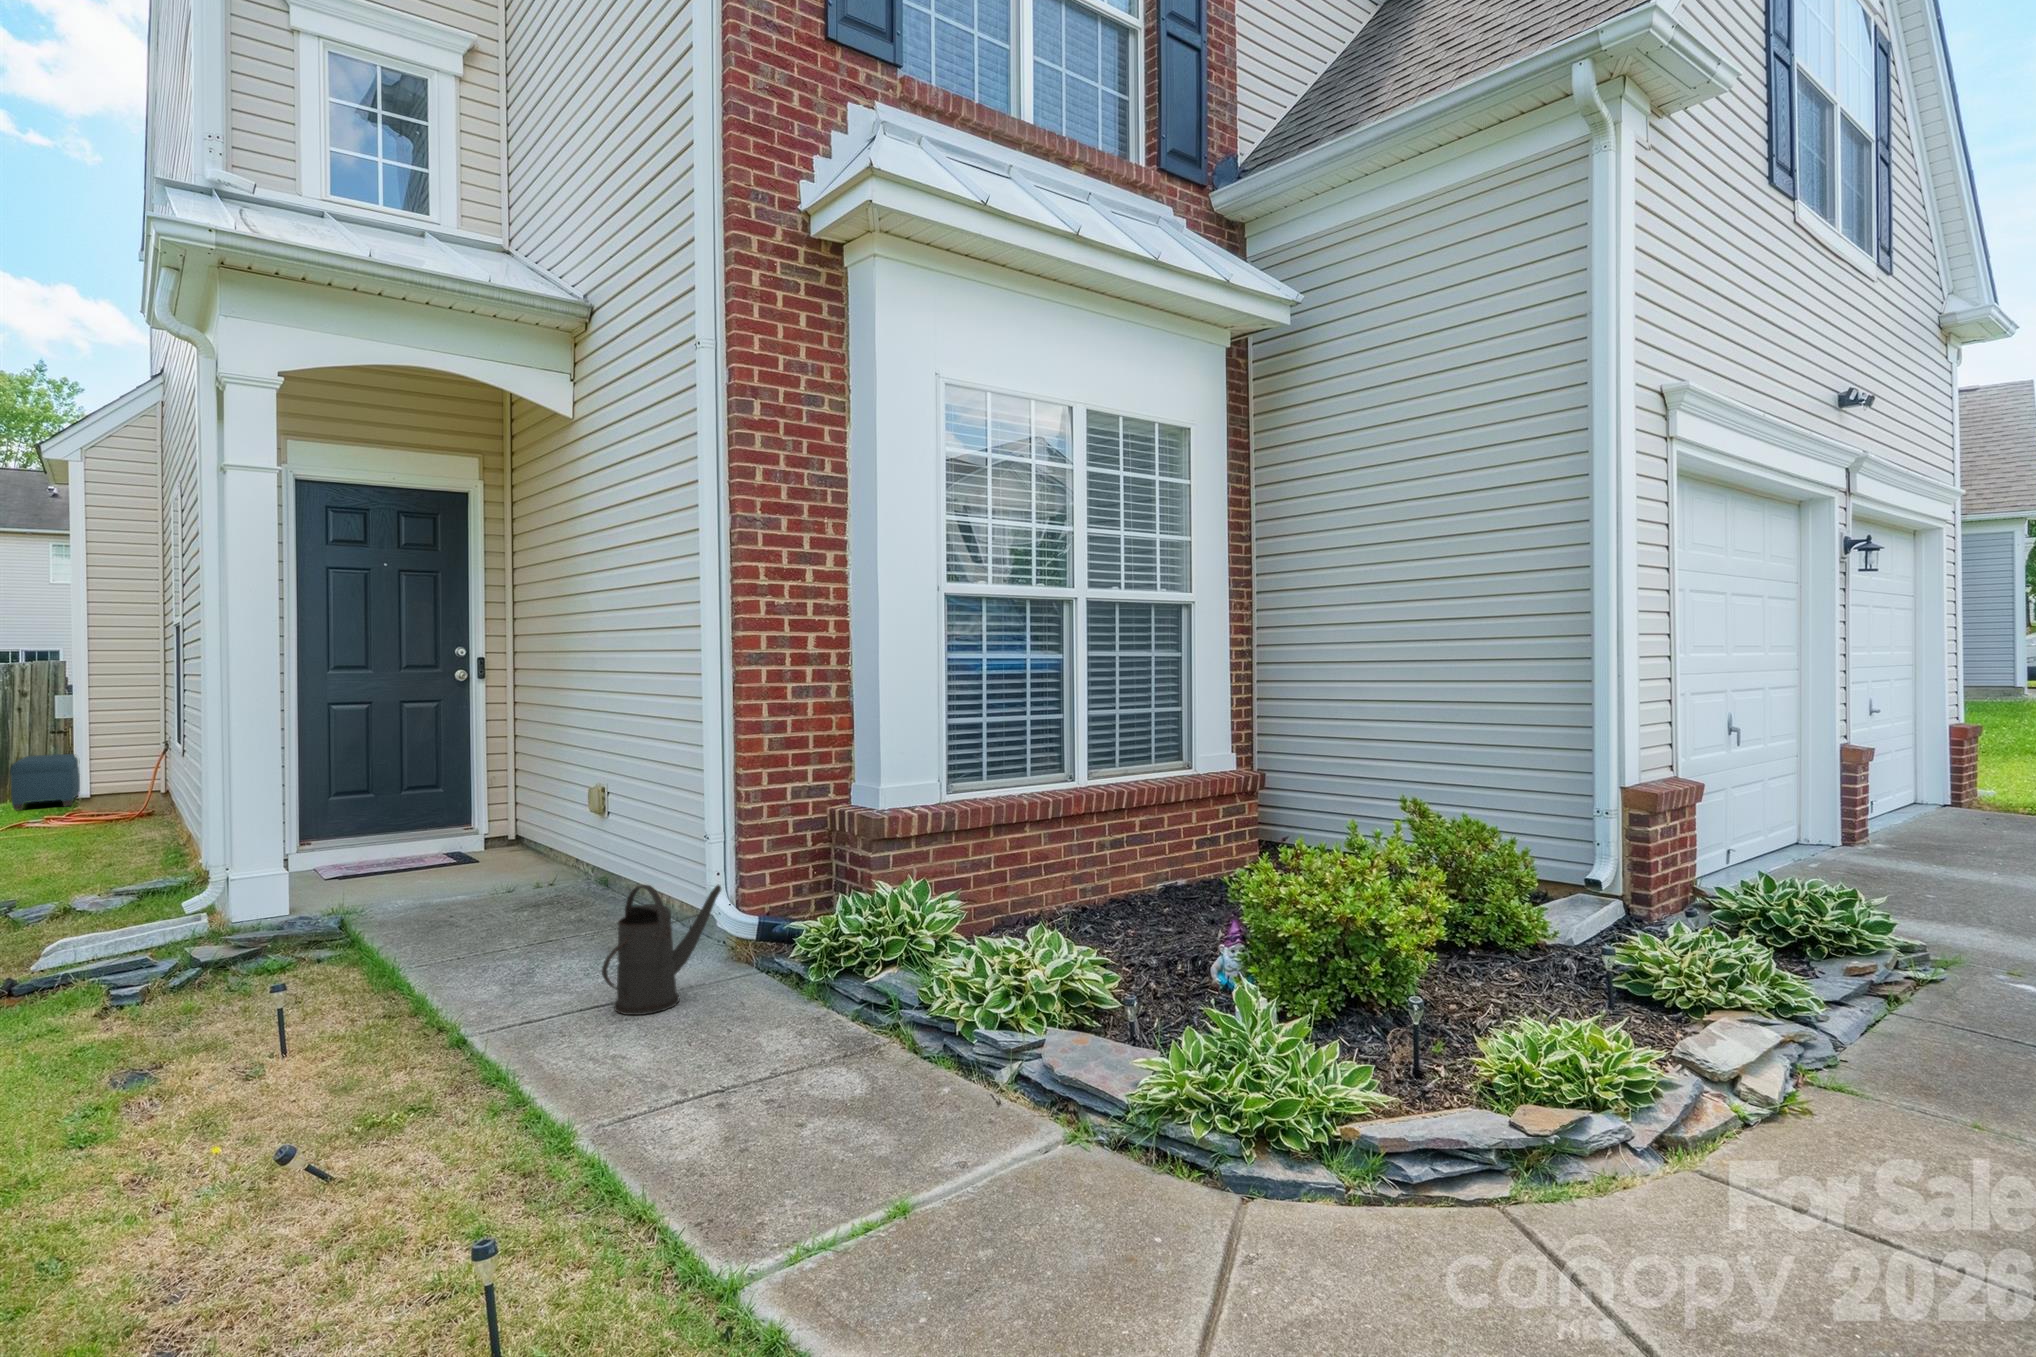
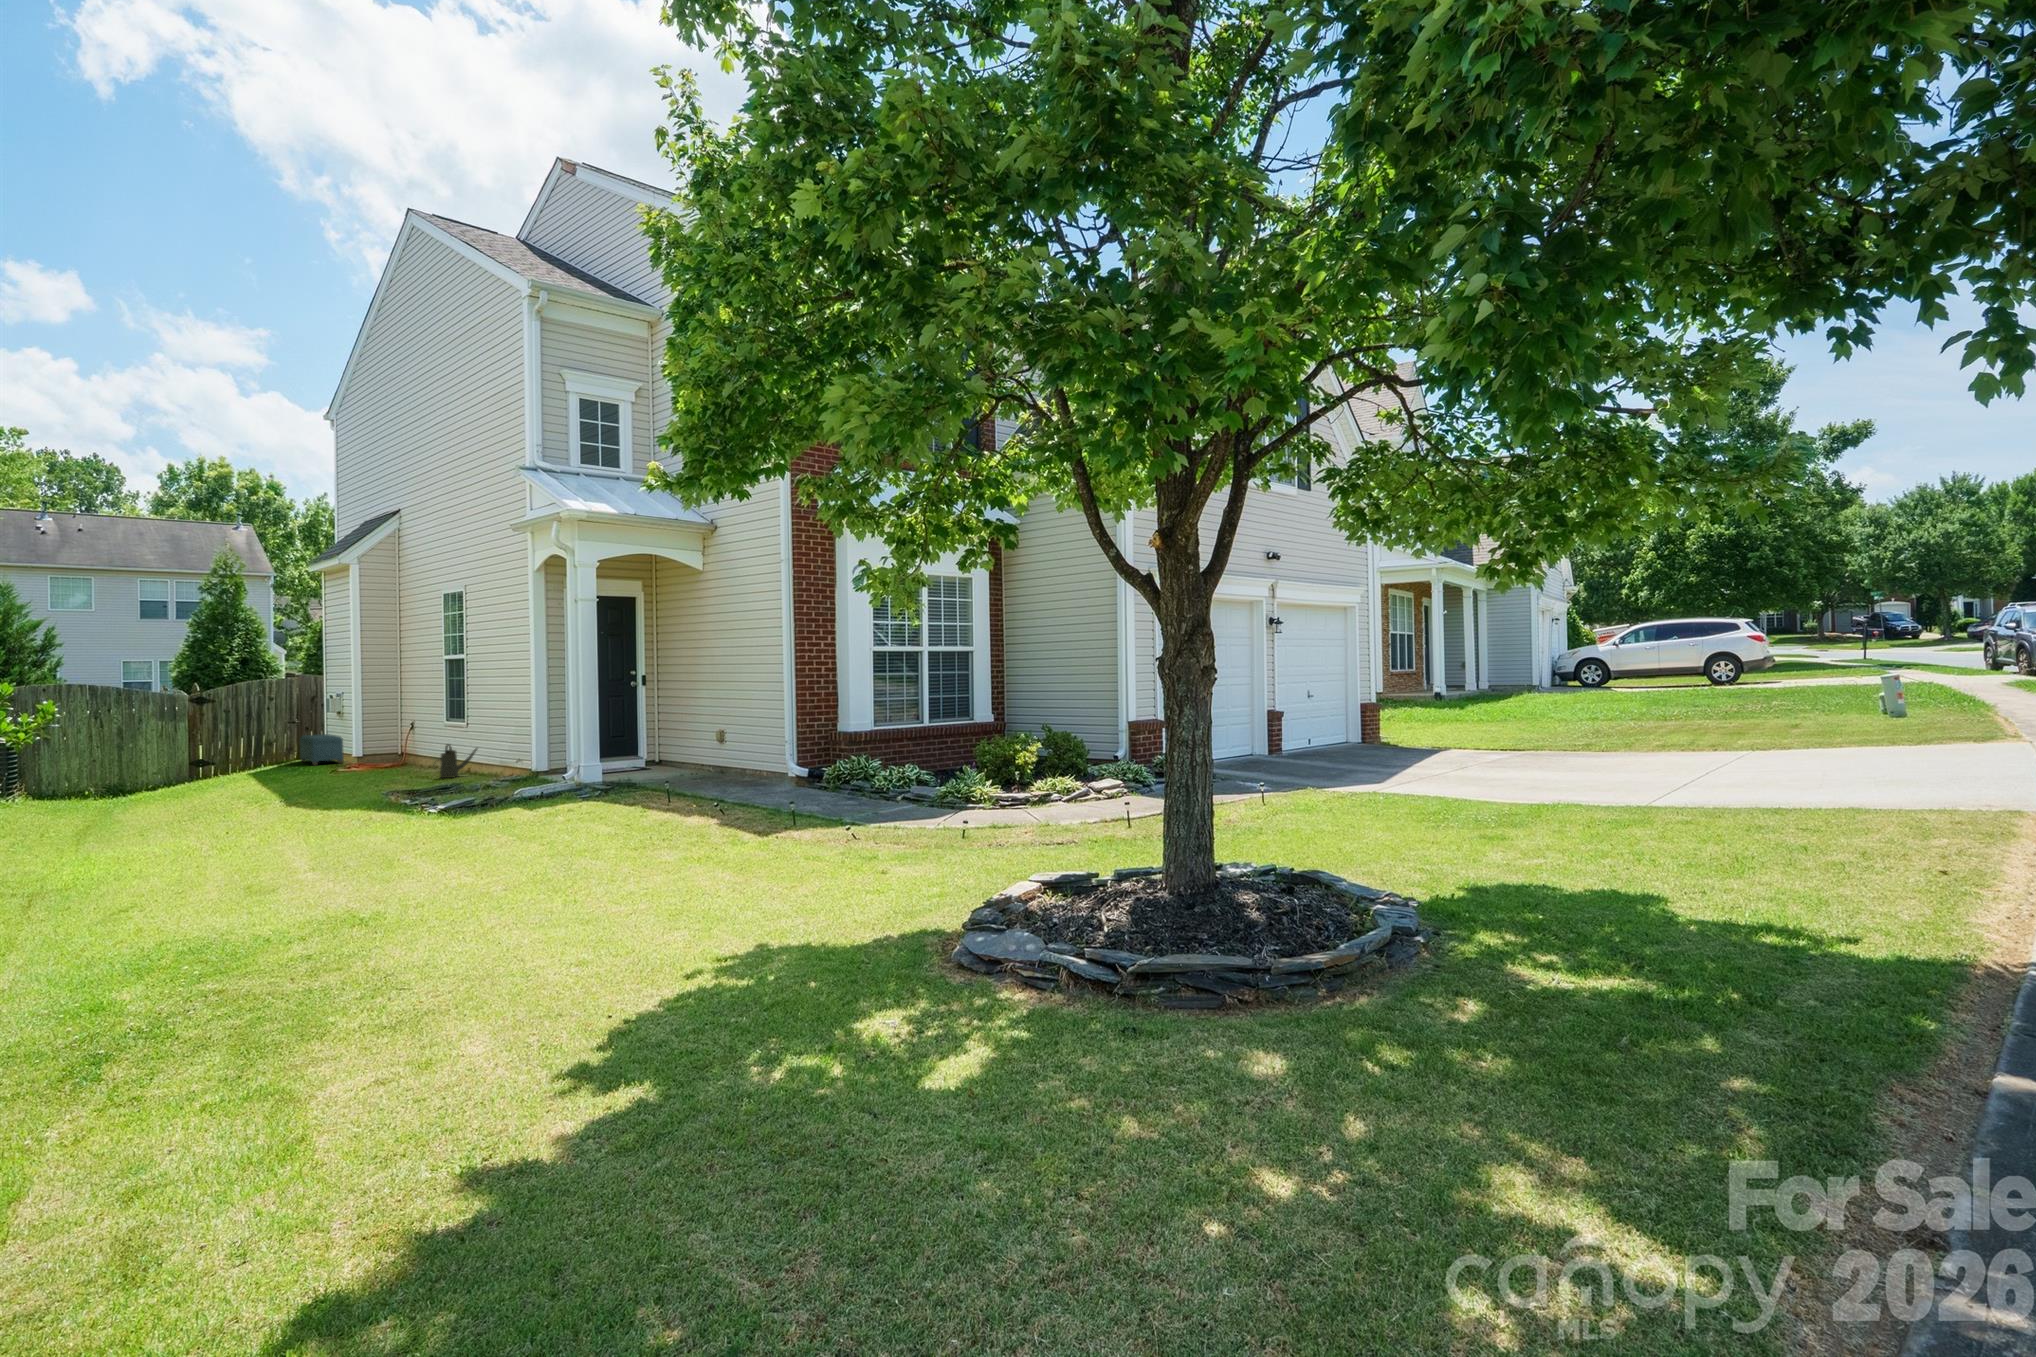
watering can: present [602,885,721,1015] -> present [433,744,477,778]

